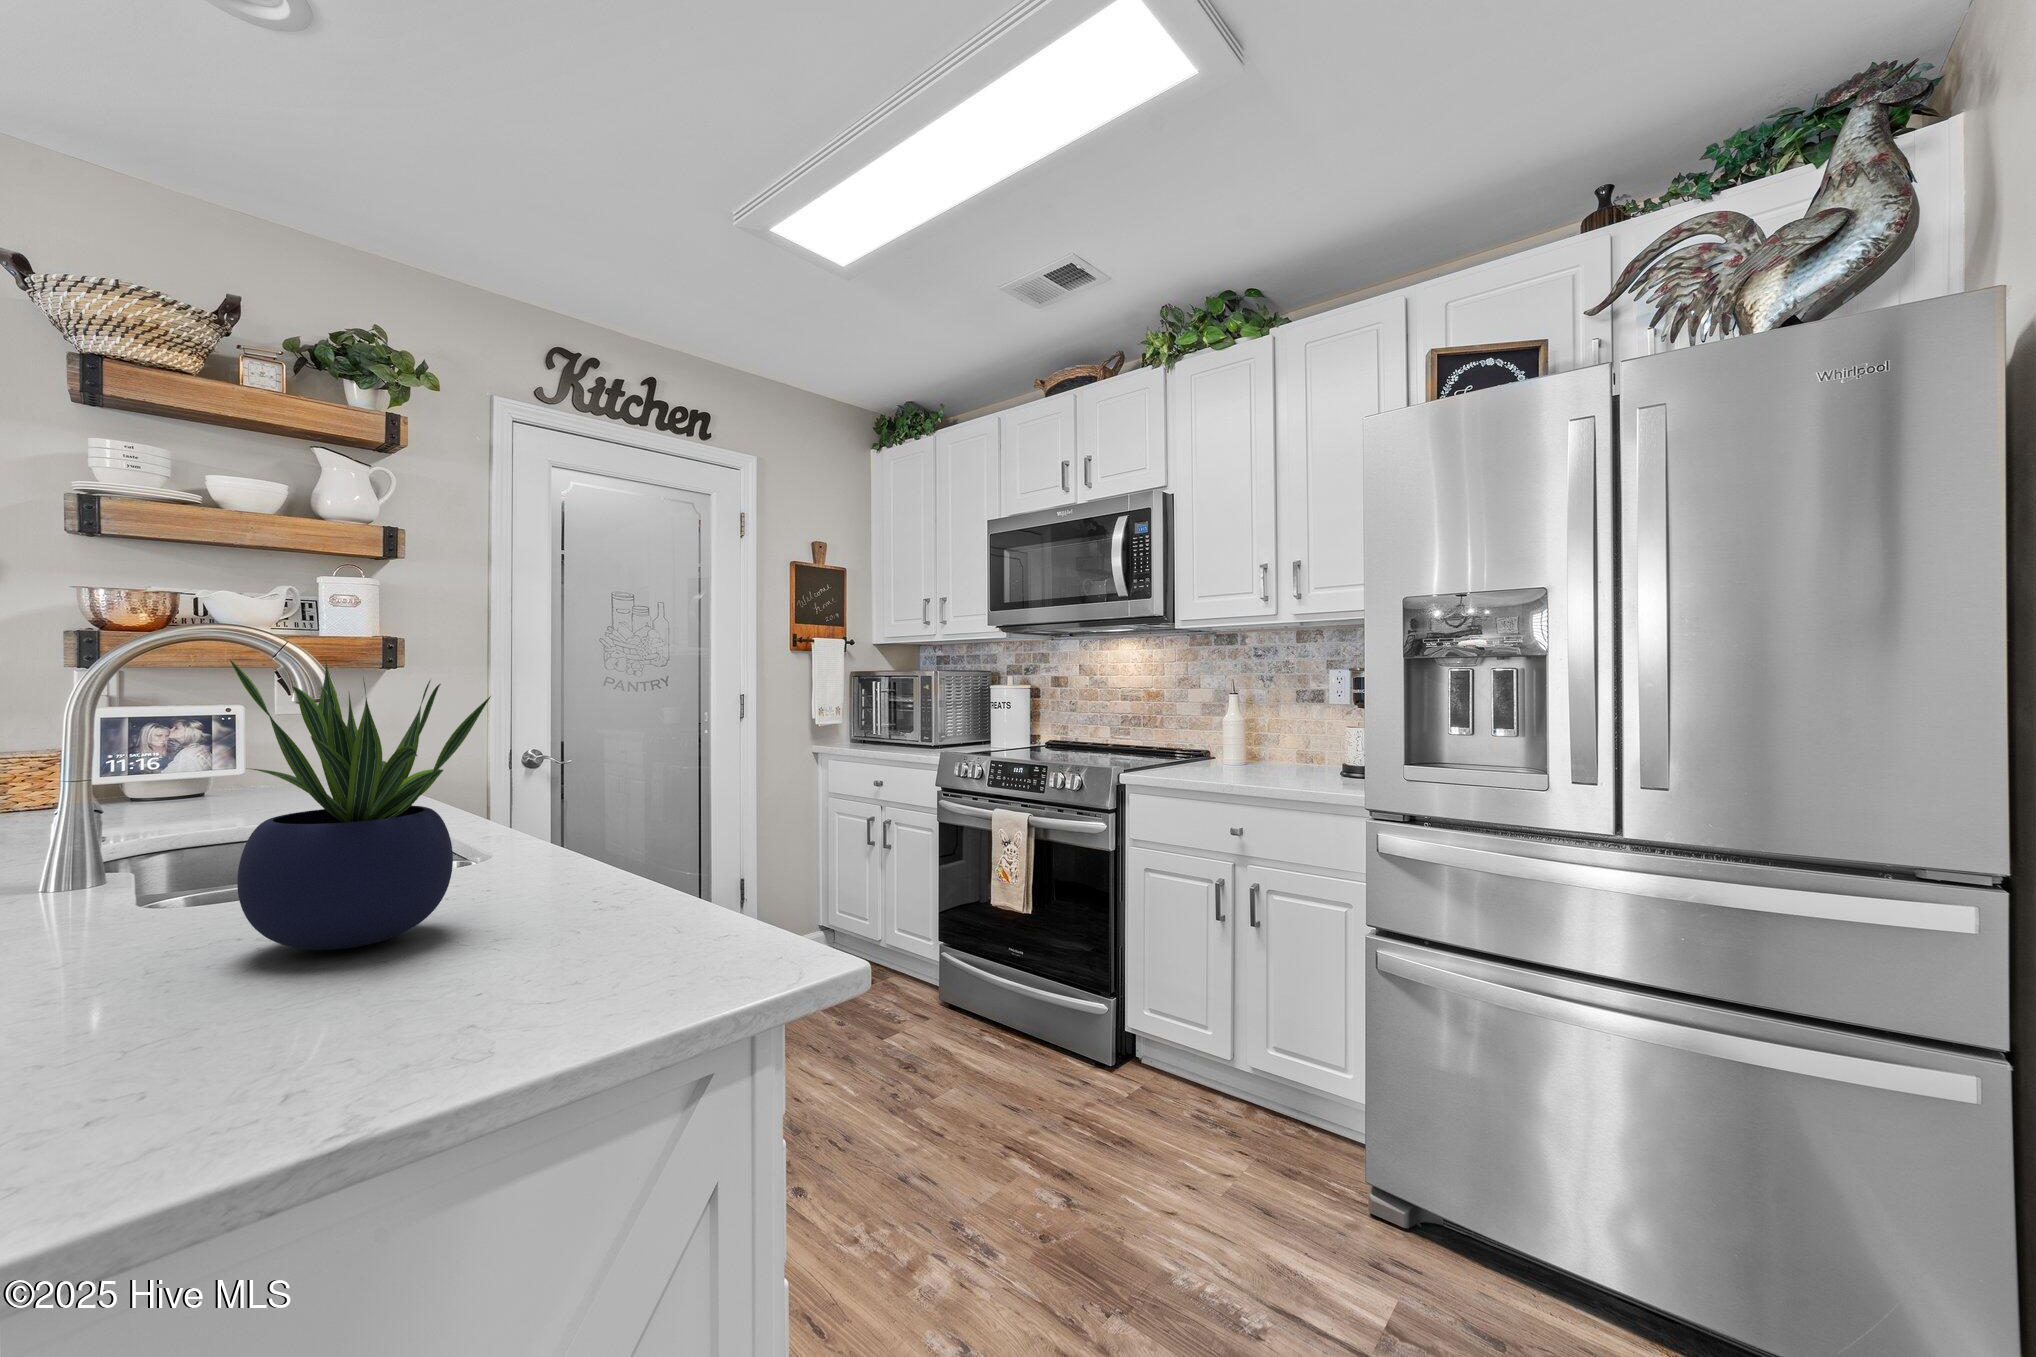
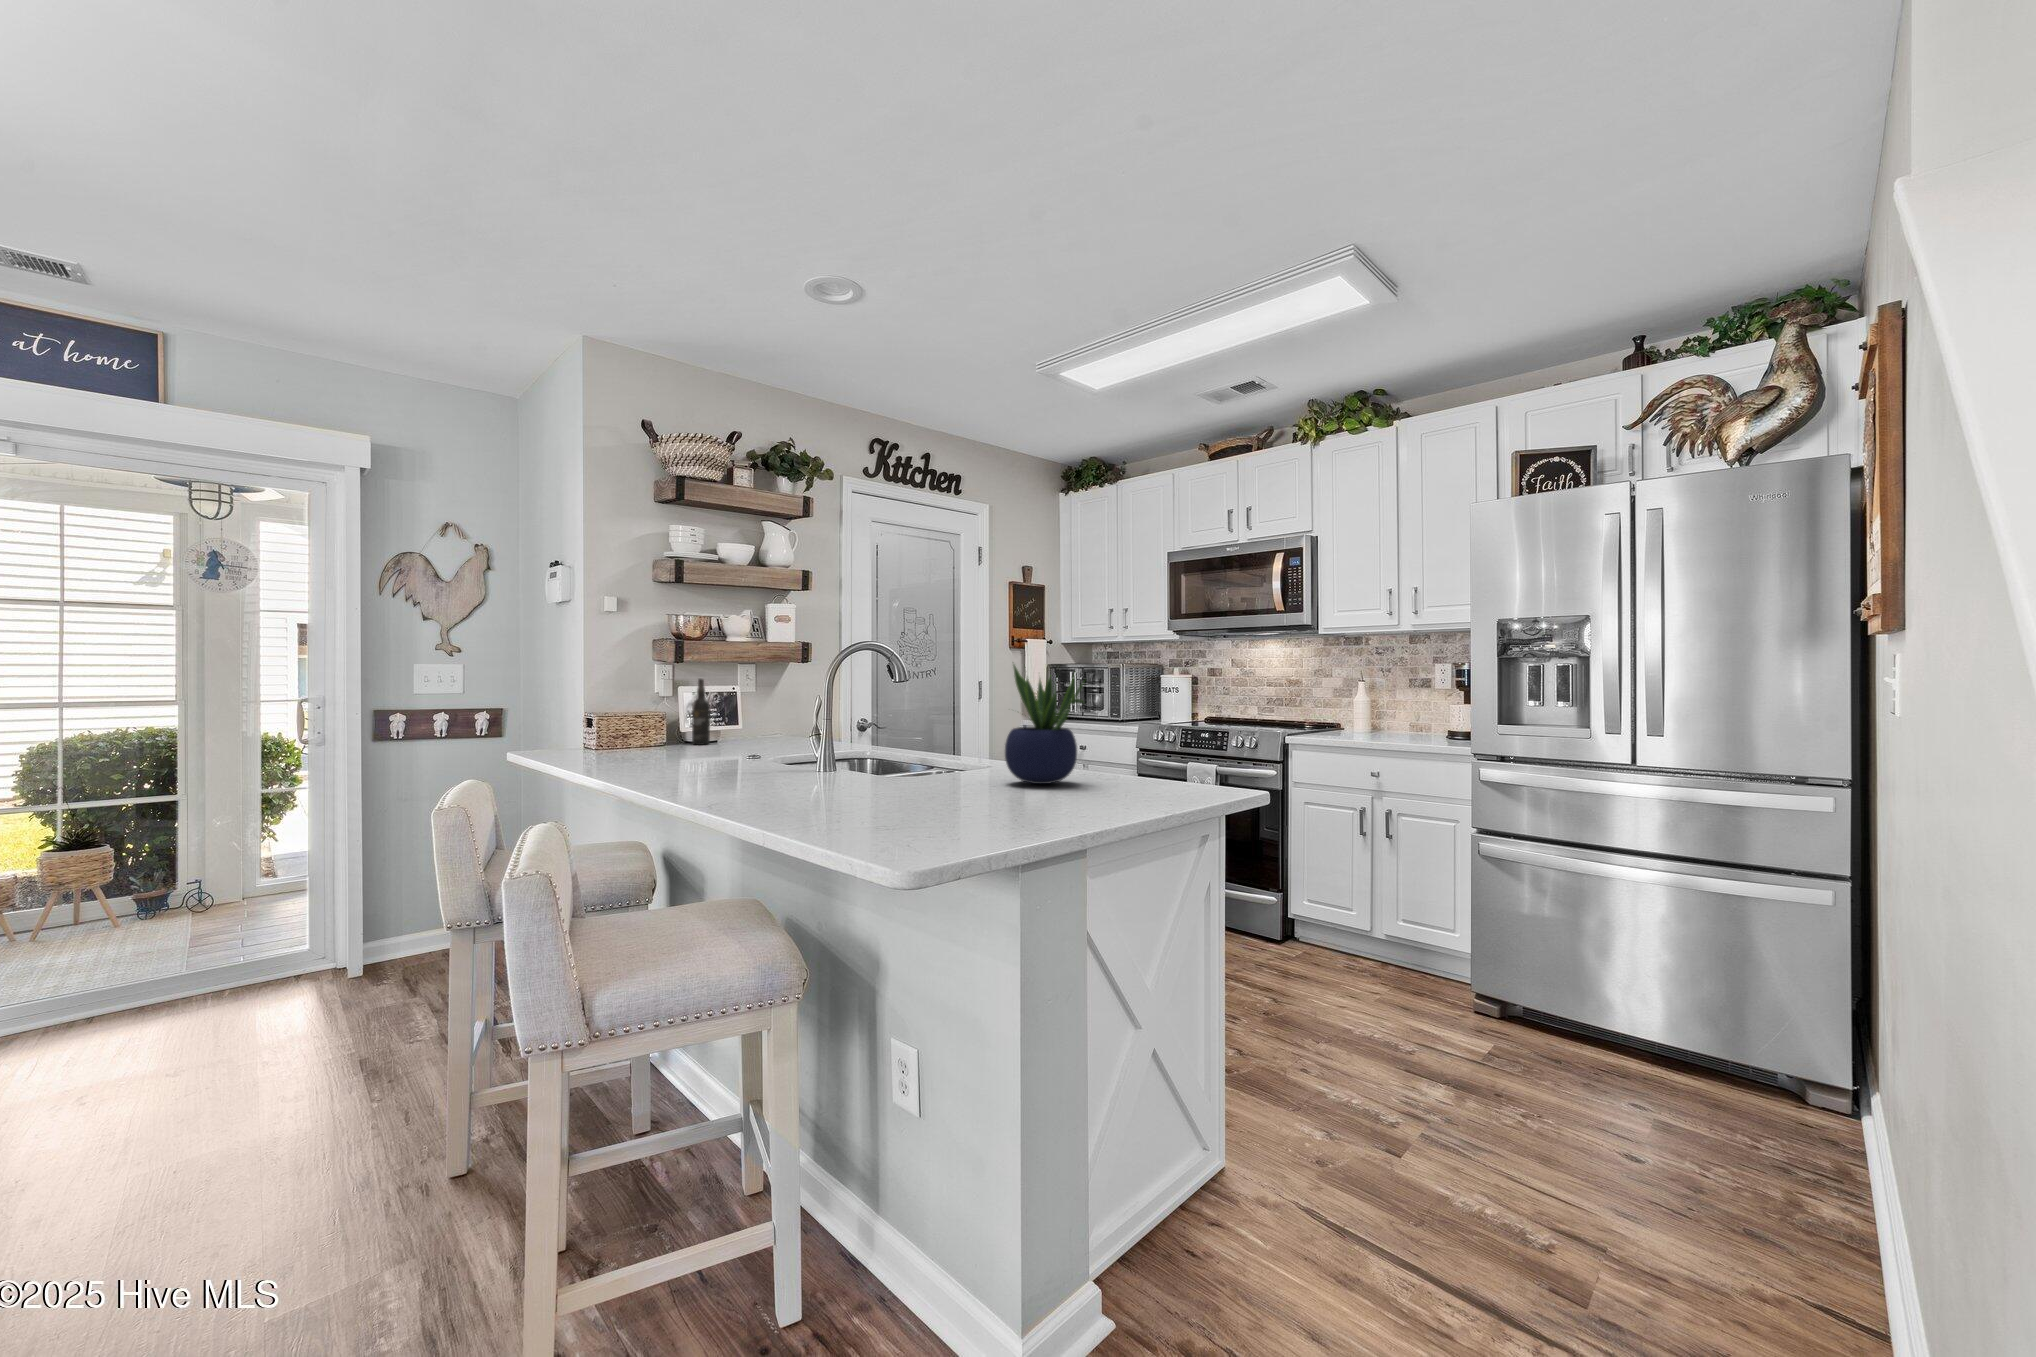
wine bottle: none [115,692,155,802] -> present [692,678,710,745]

